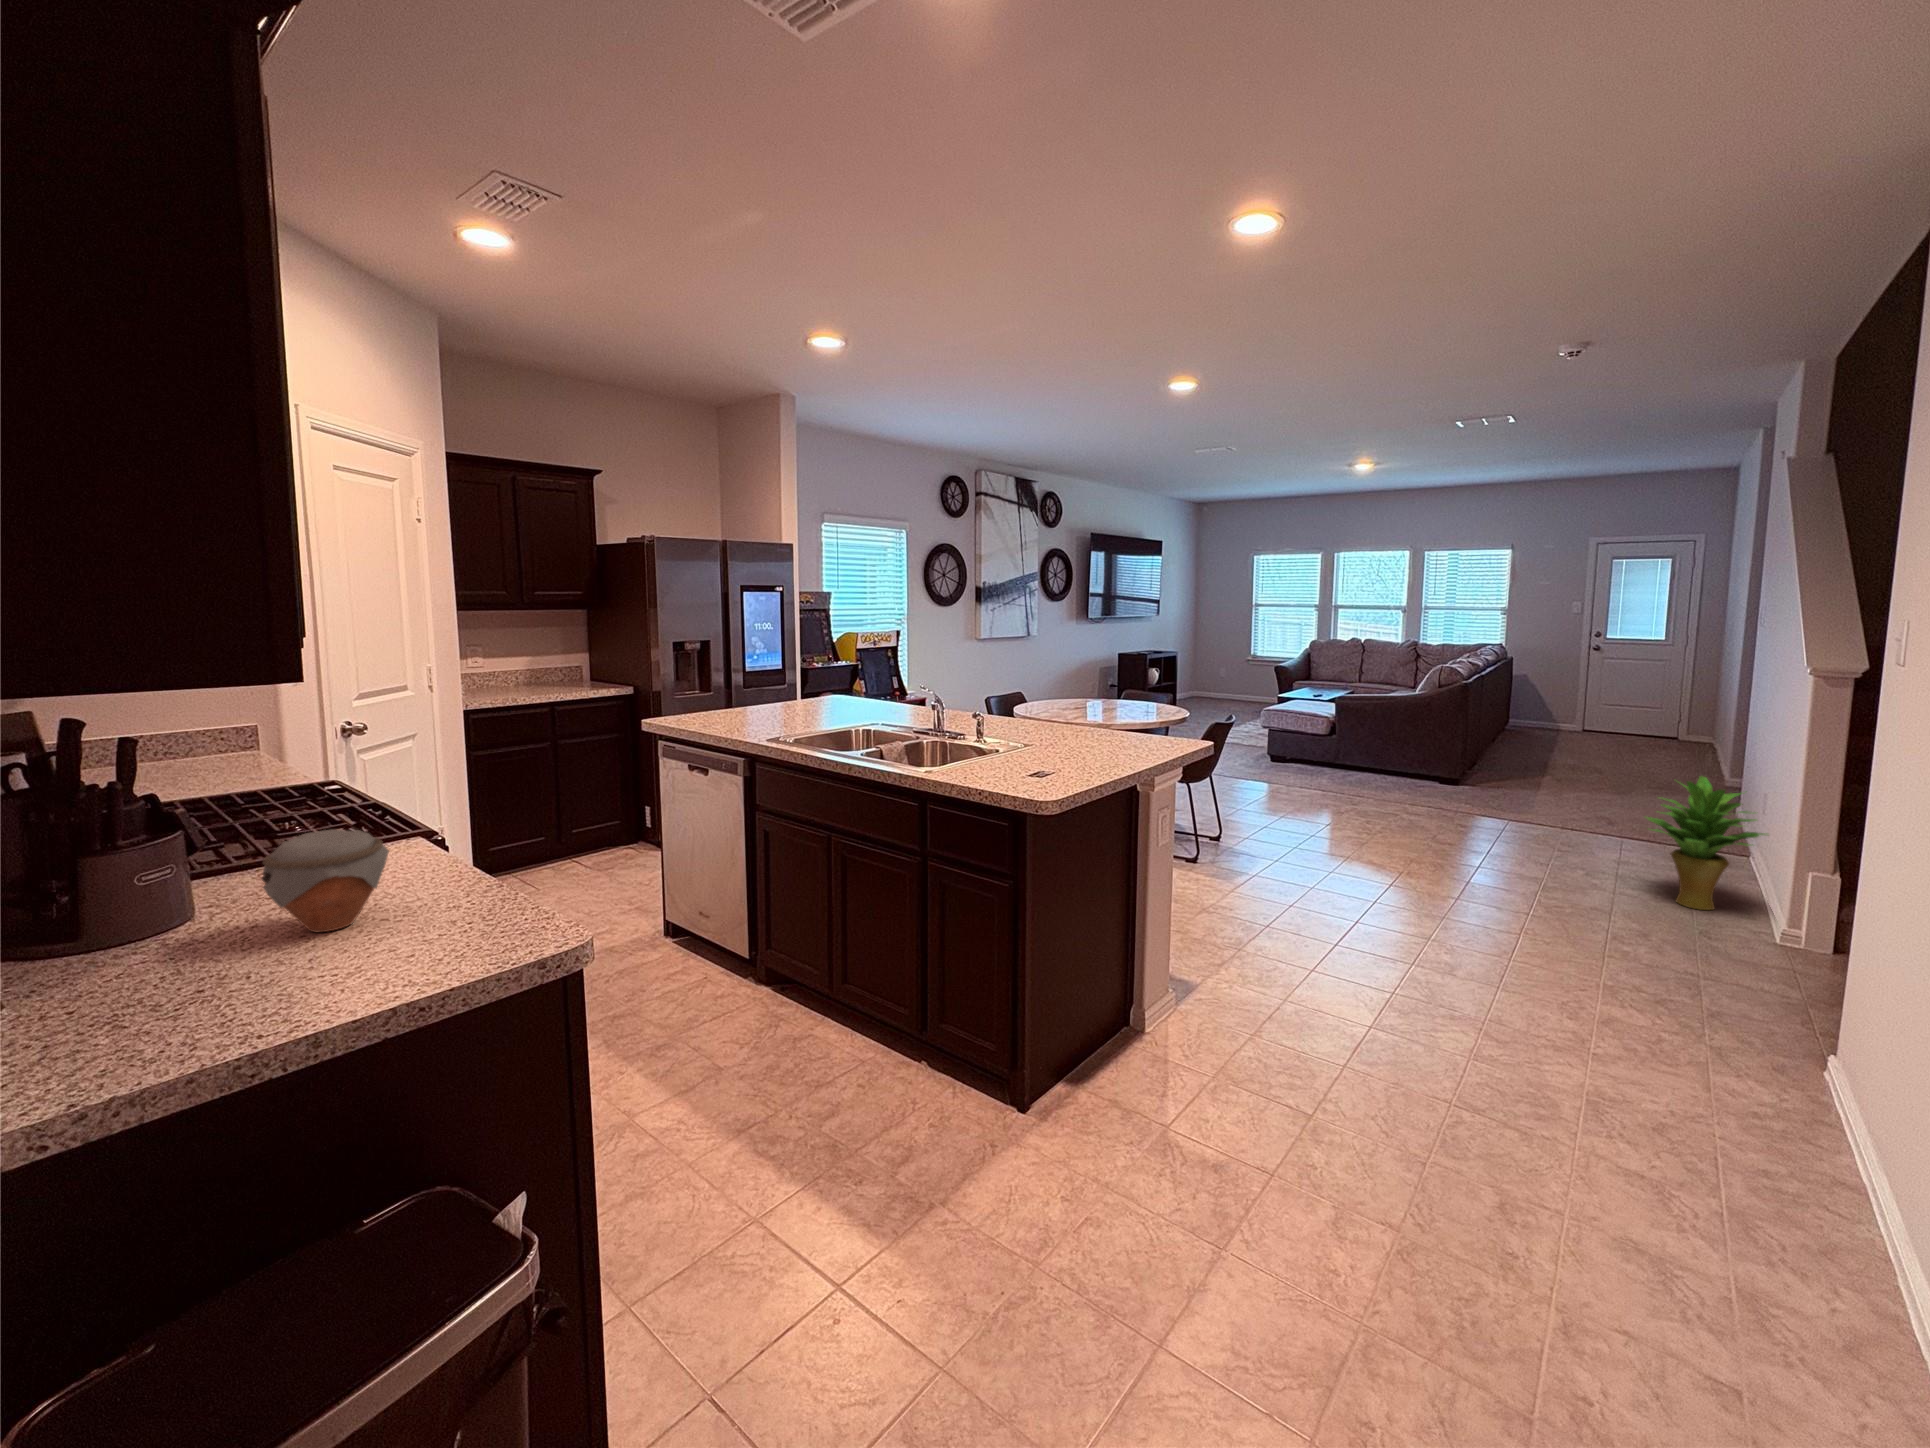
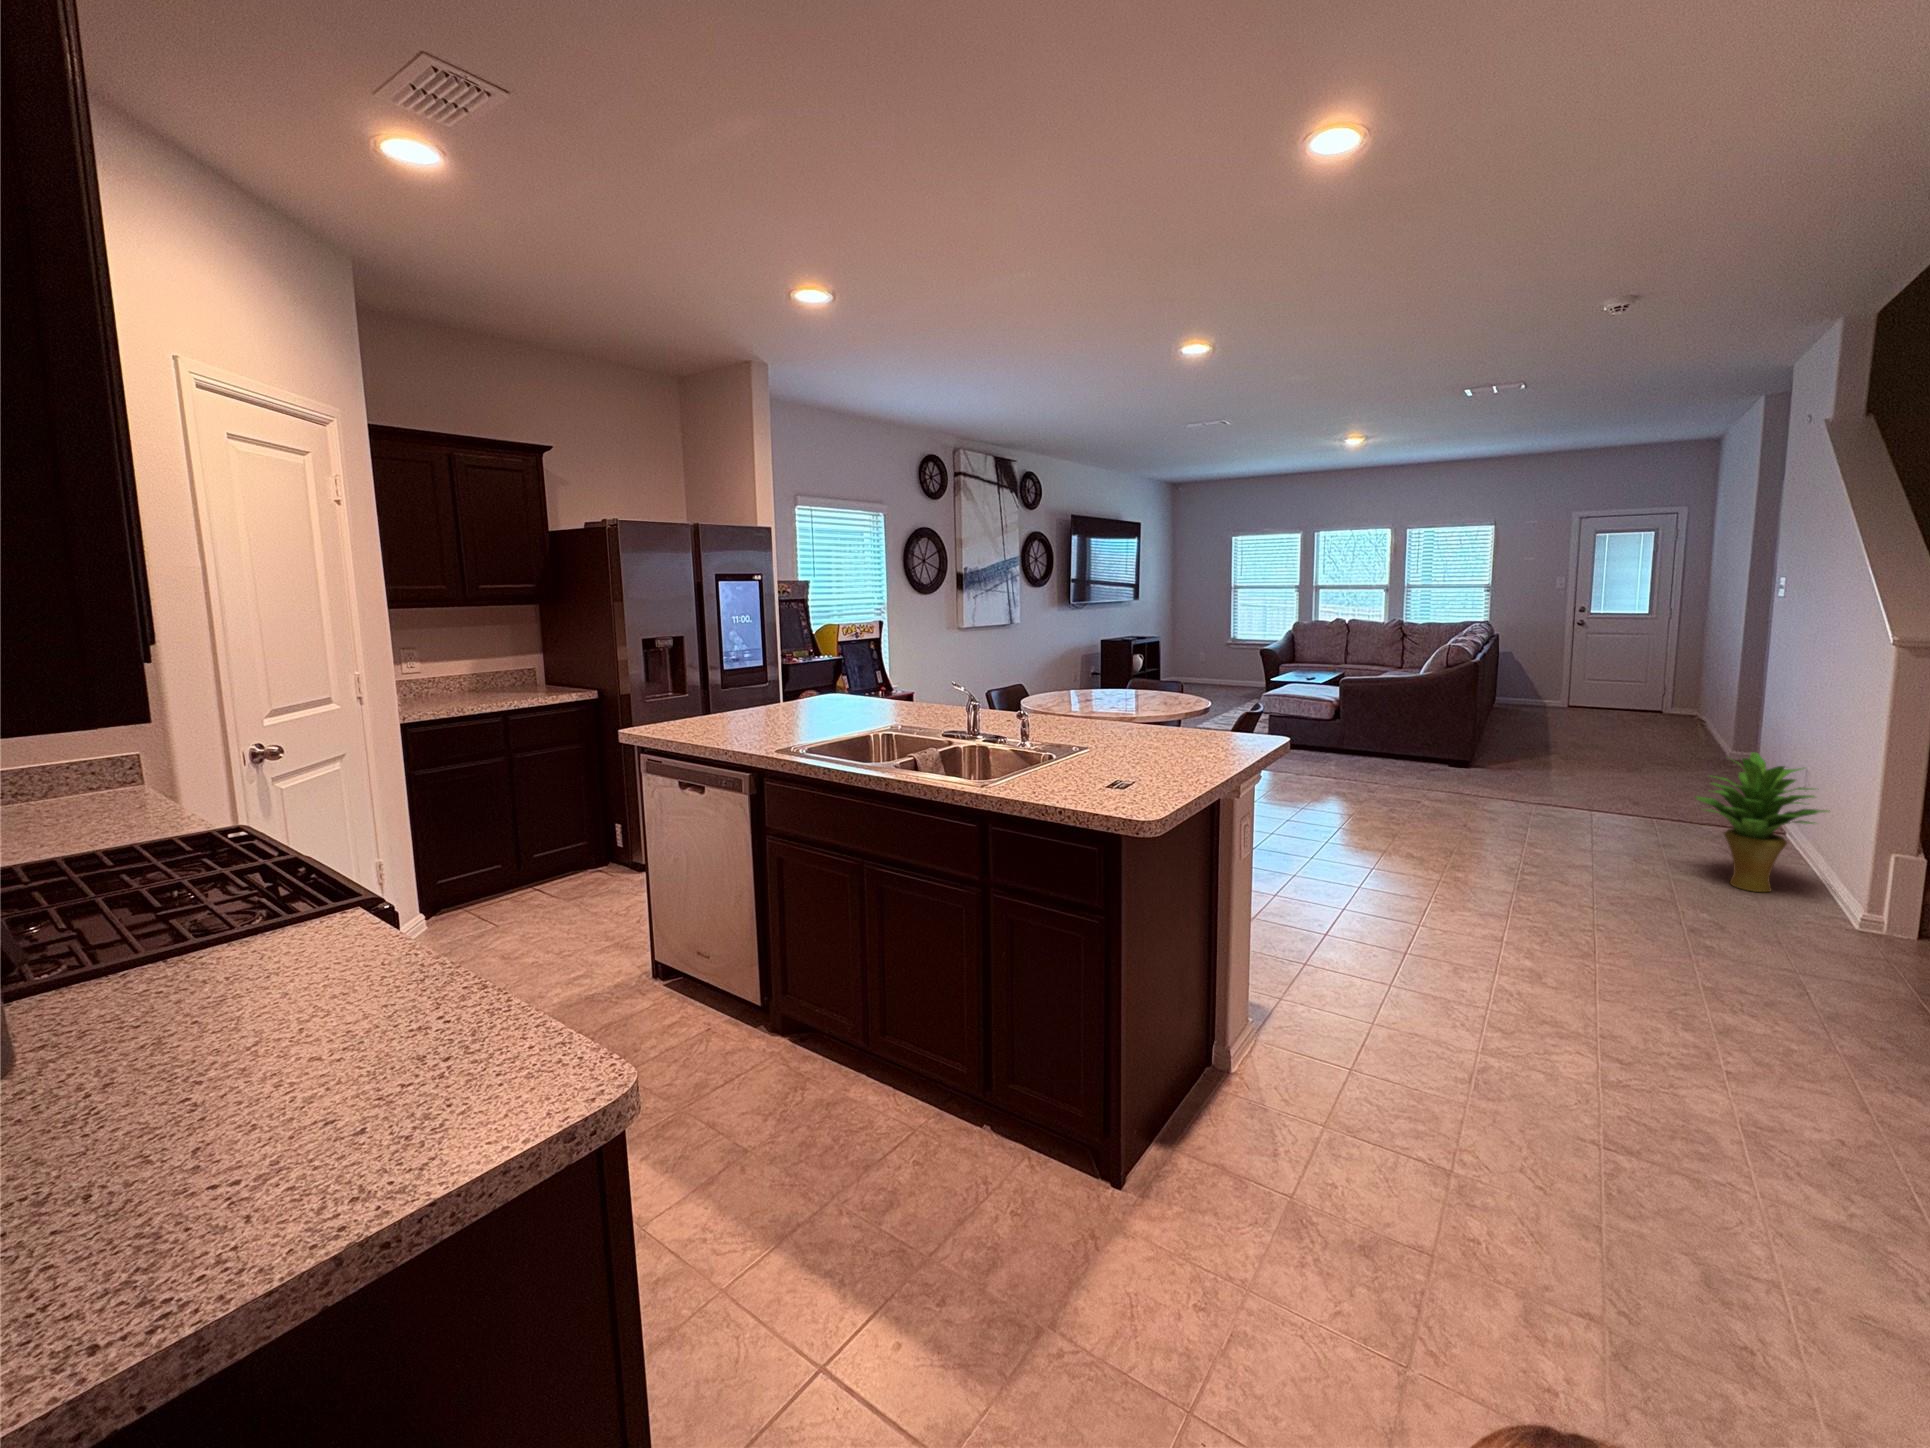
jar: present [262,830,389,932] -> none [111,927,320,1091]

